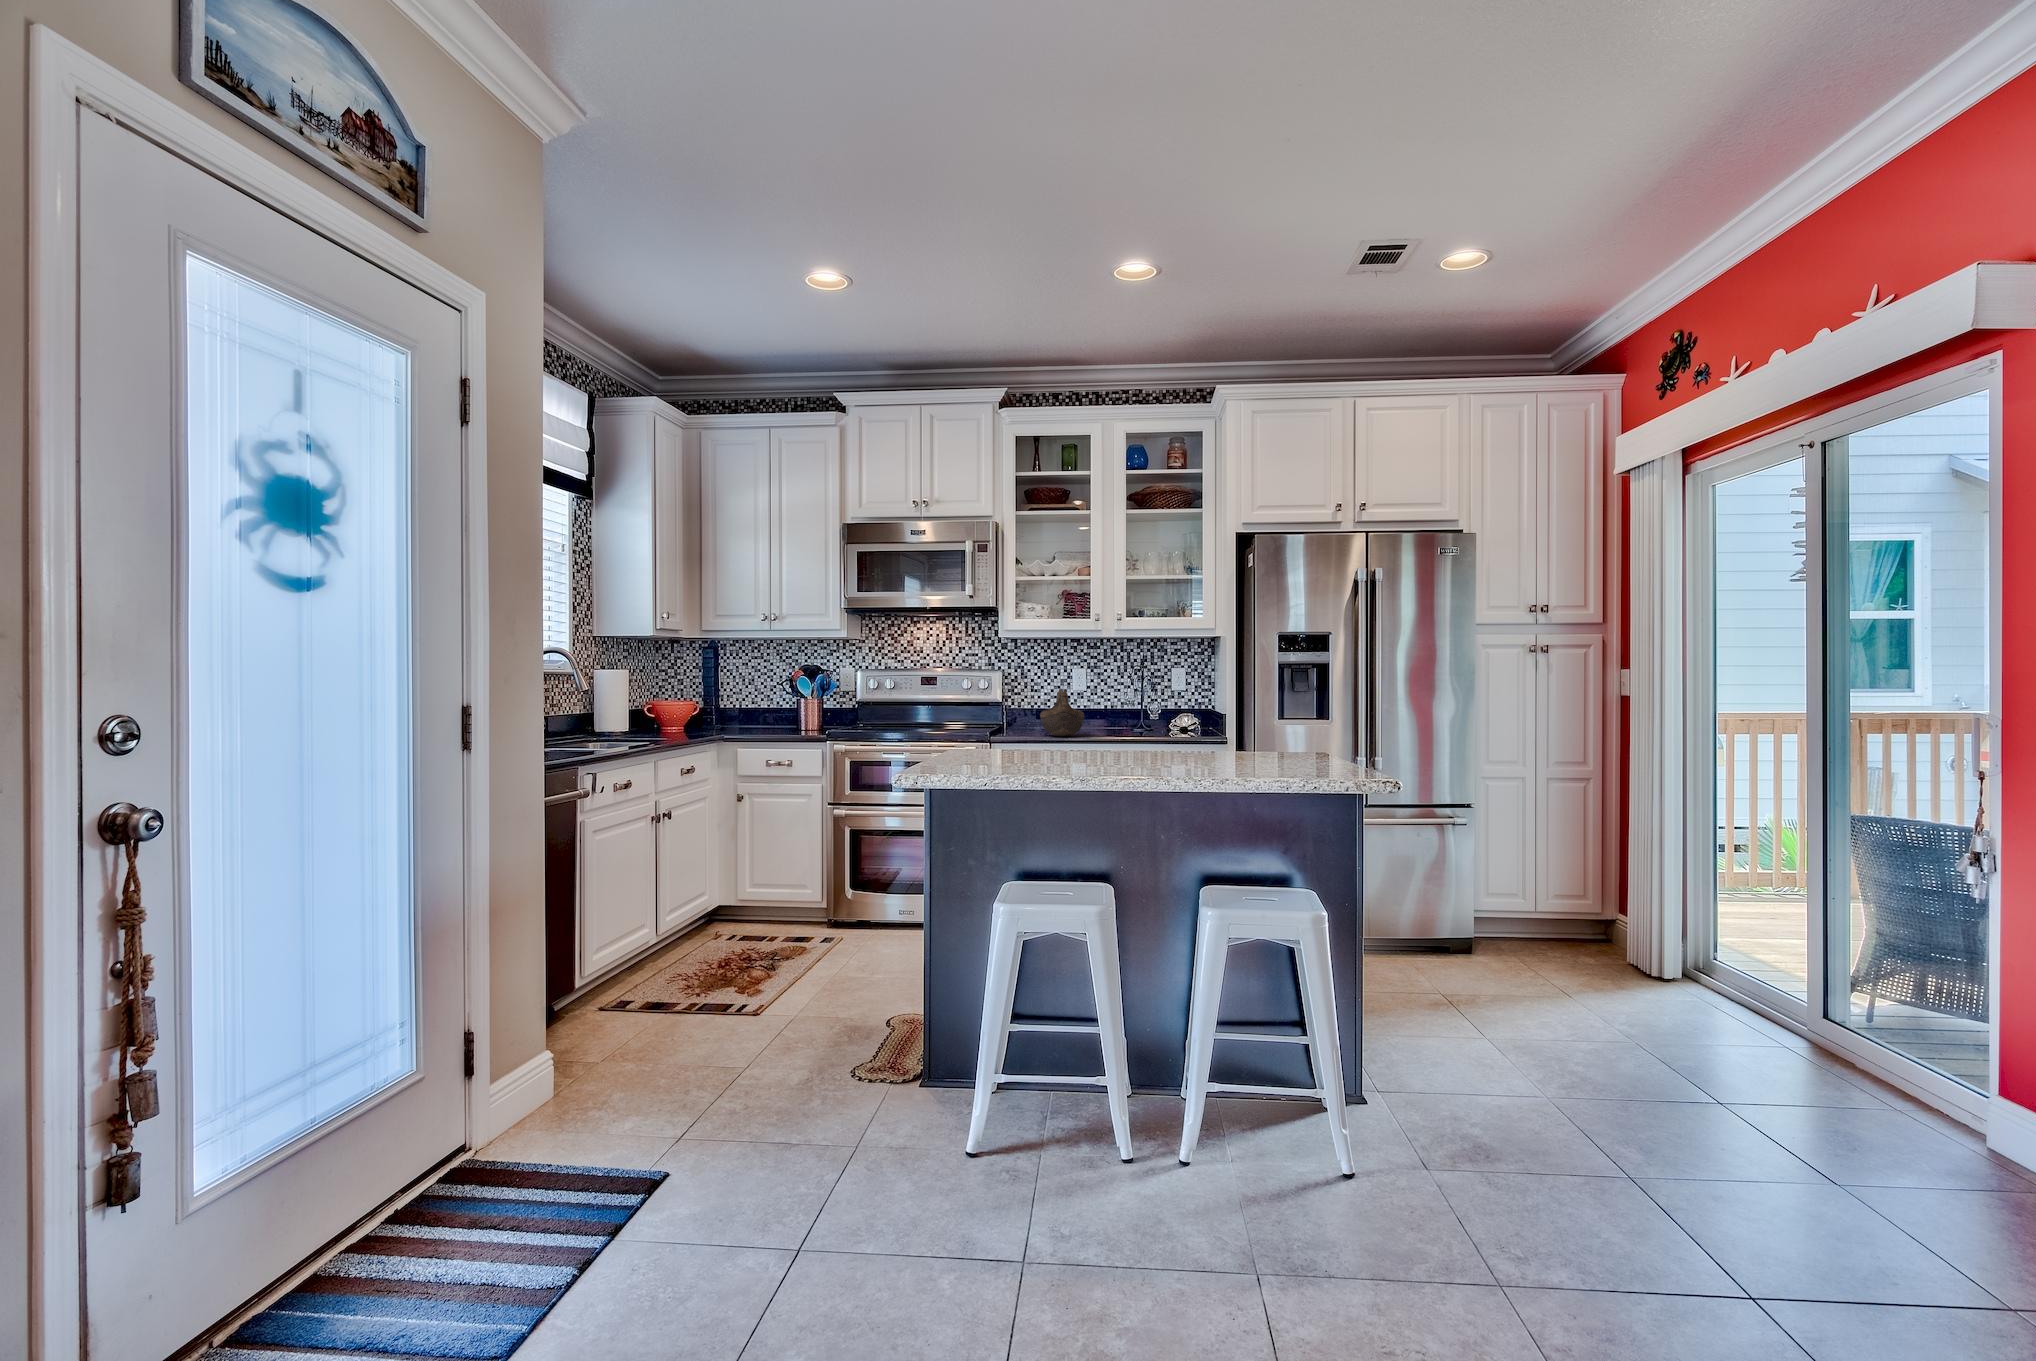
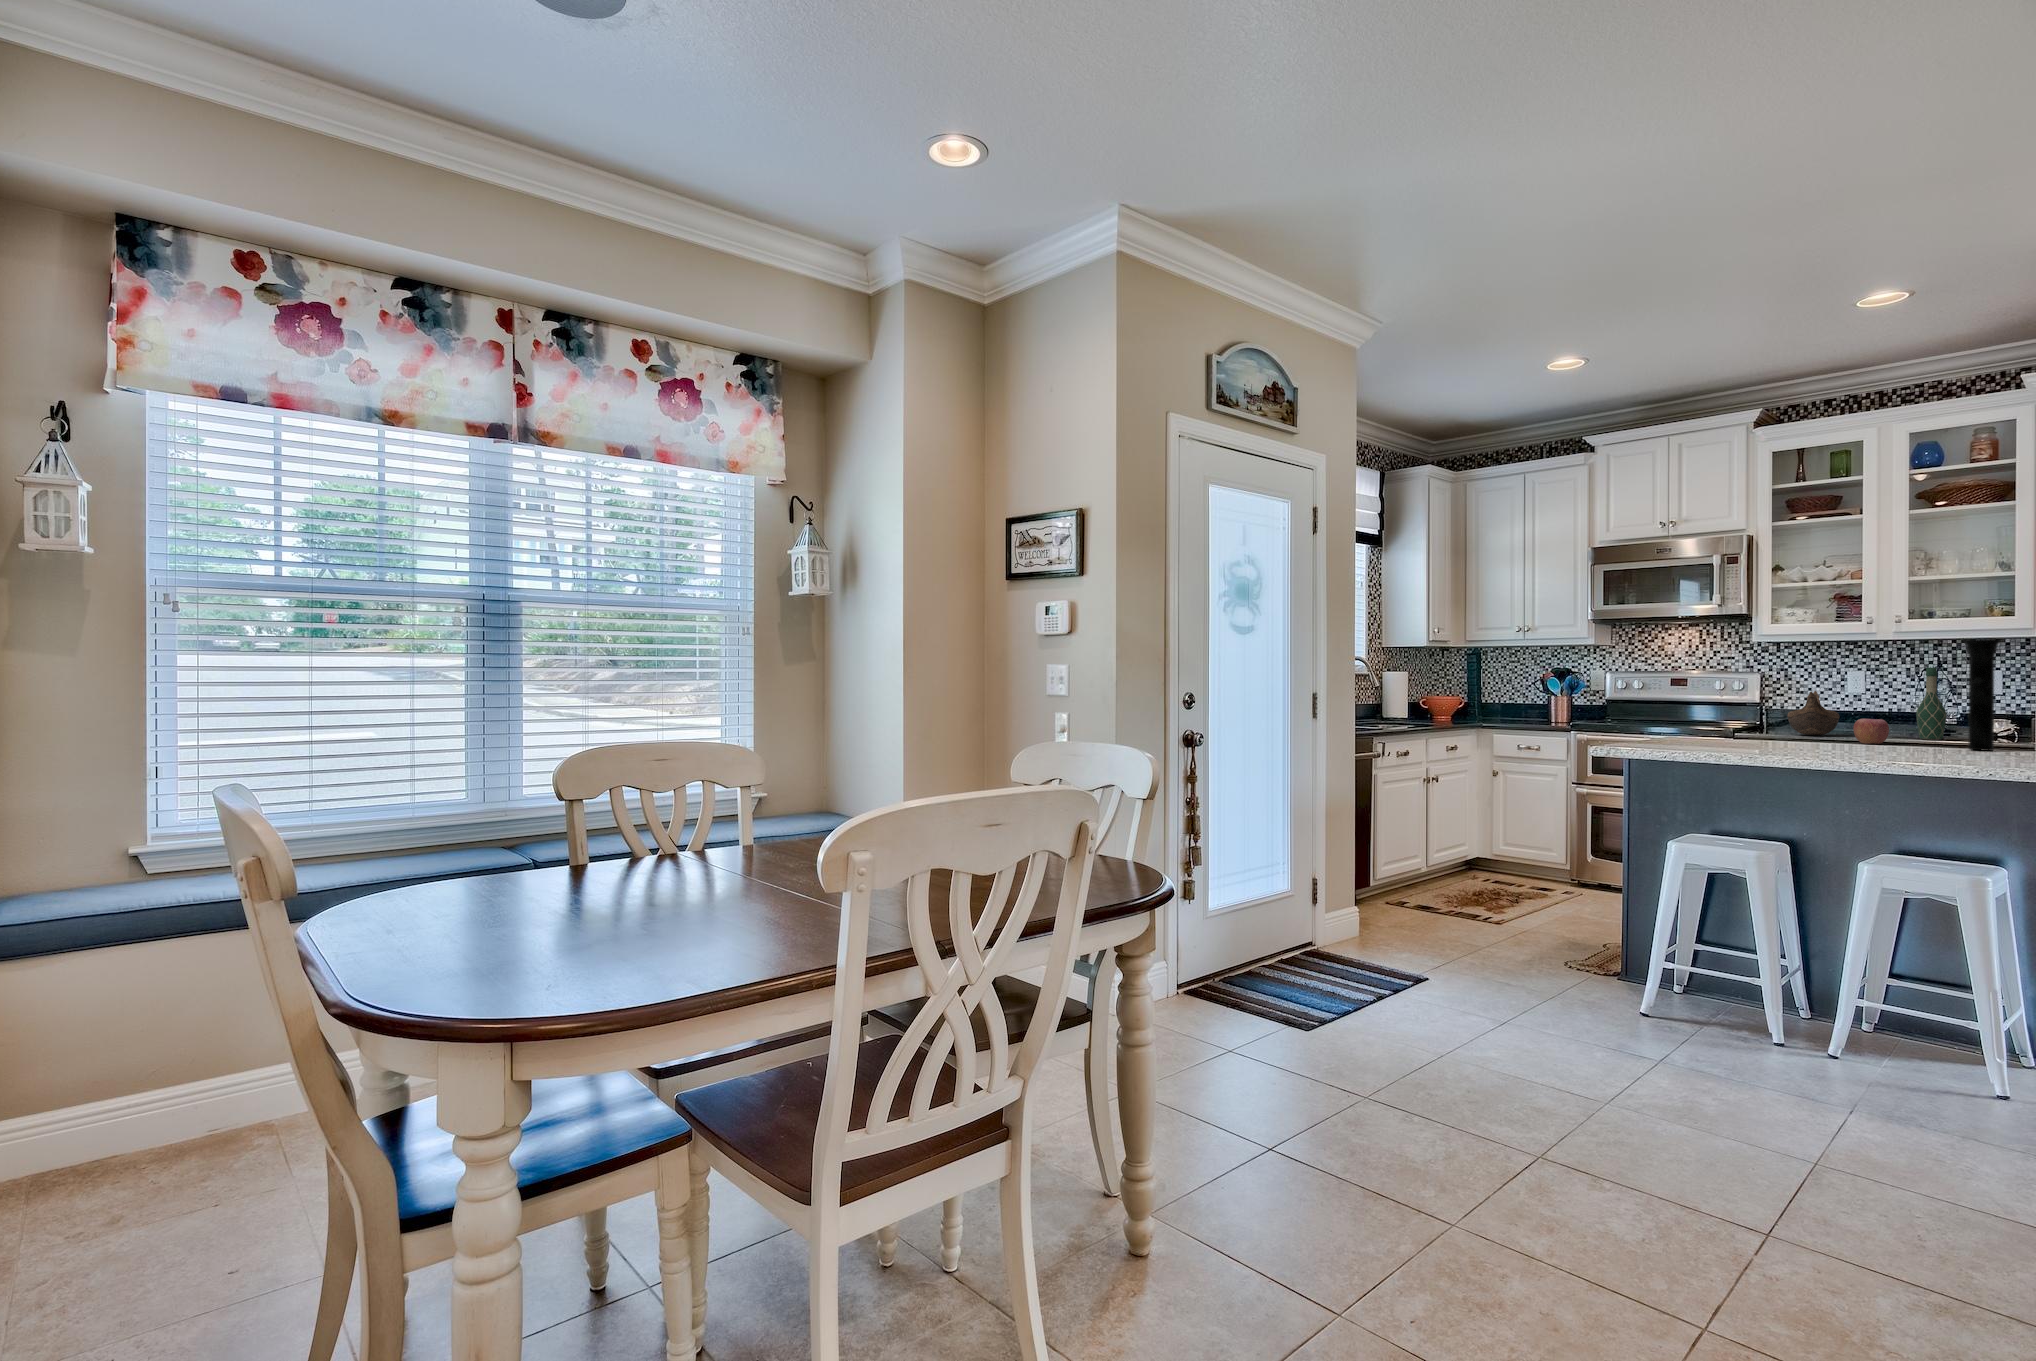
vase: none [1214,633,1246,750] -> present [1963,639,2001,751]
wine bottle: none [1149,664,1172,737] -> present [1916,668,1947,740]
apple: none [1115,719,1145,746] -> present [1853,719,1889,744]

